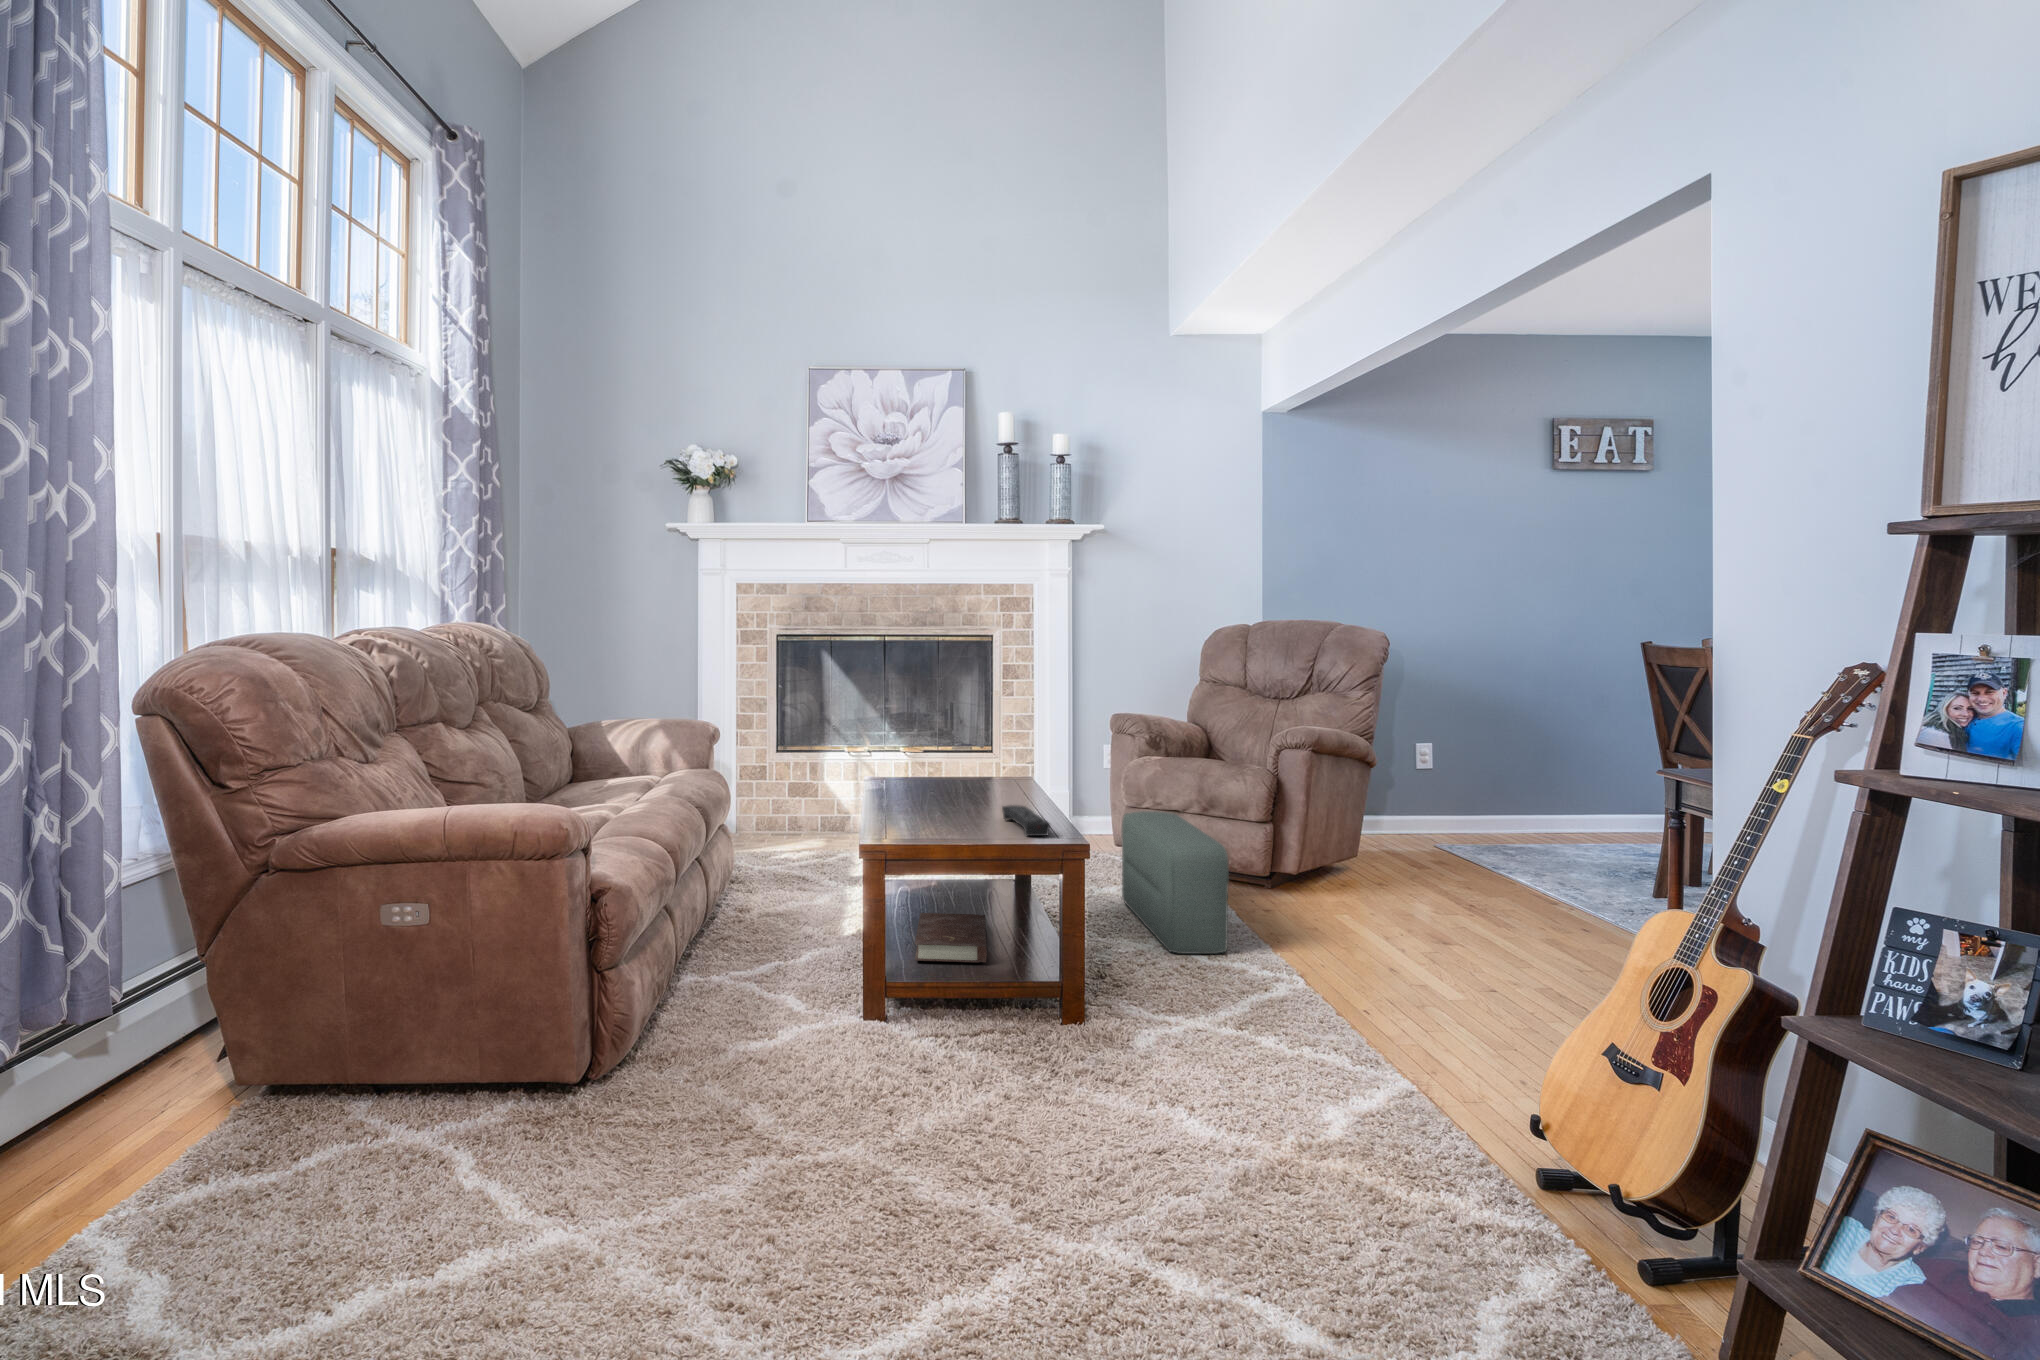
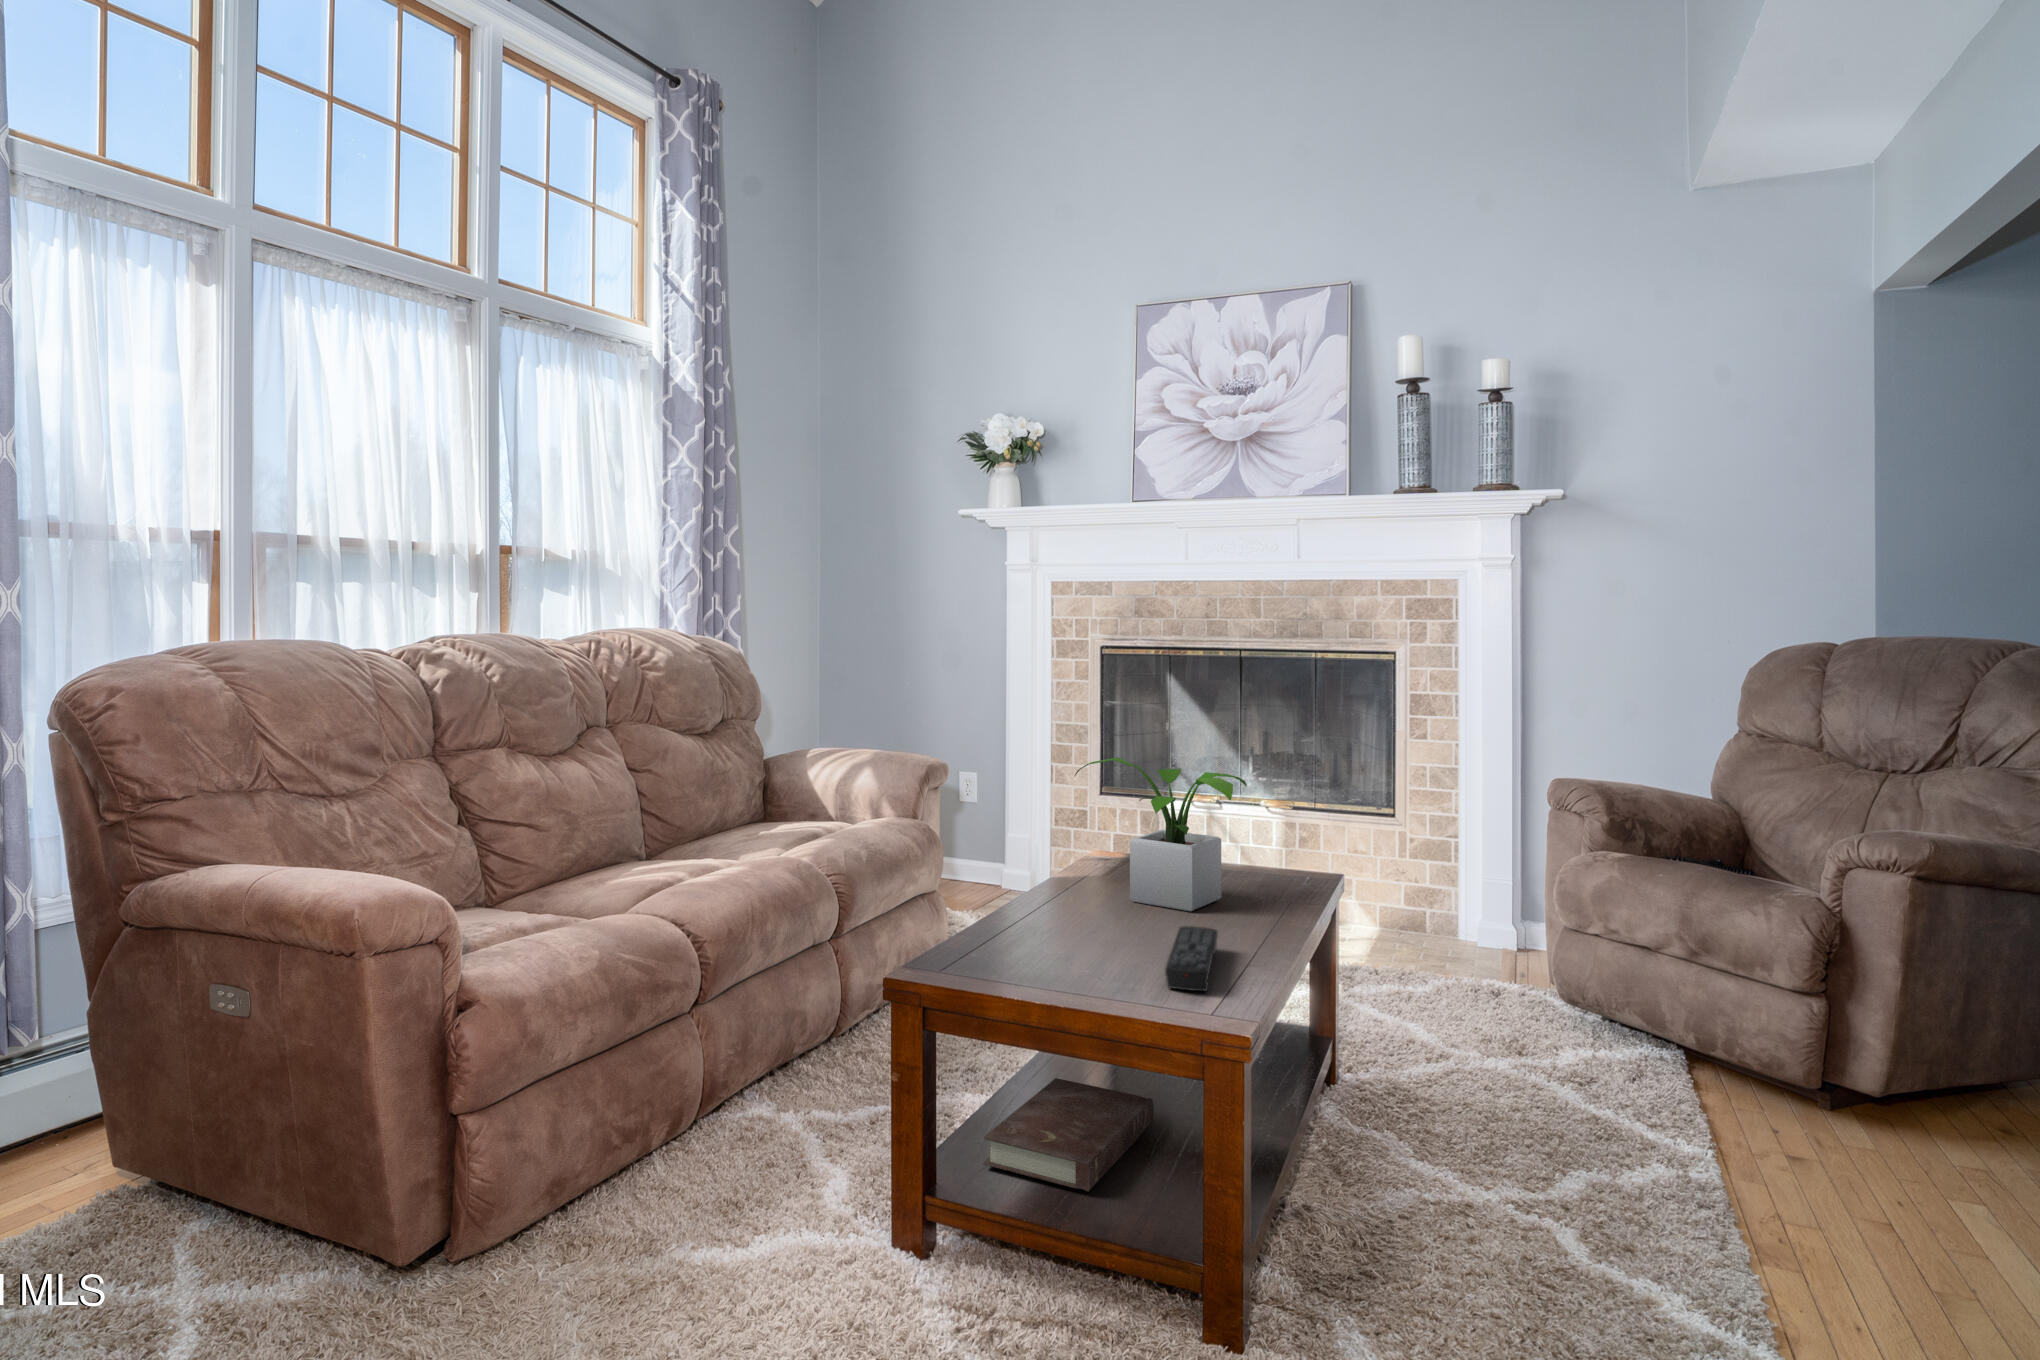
potted plant: none [897,707,1009,803] -> present [1075,757,1247,911]
pouf: present [1122,811,1229,954] -> none [1500,946,1638,1235]

